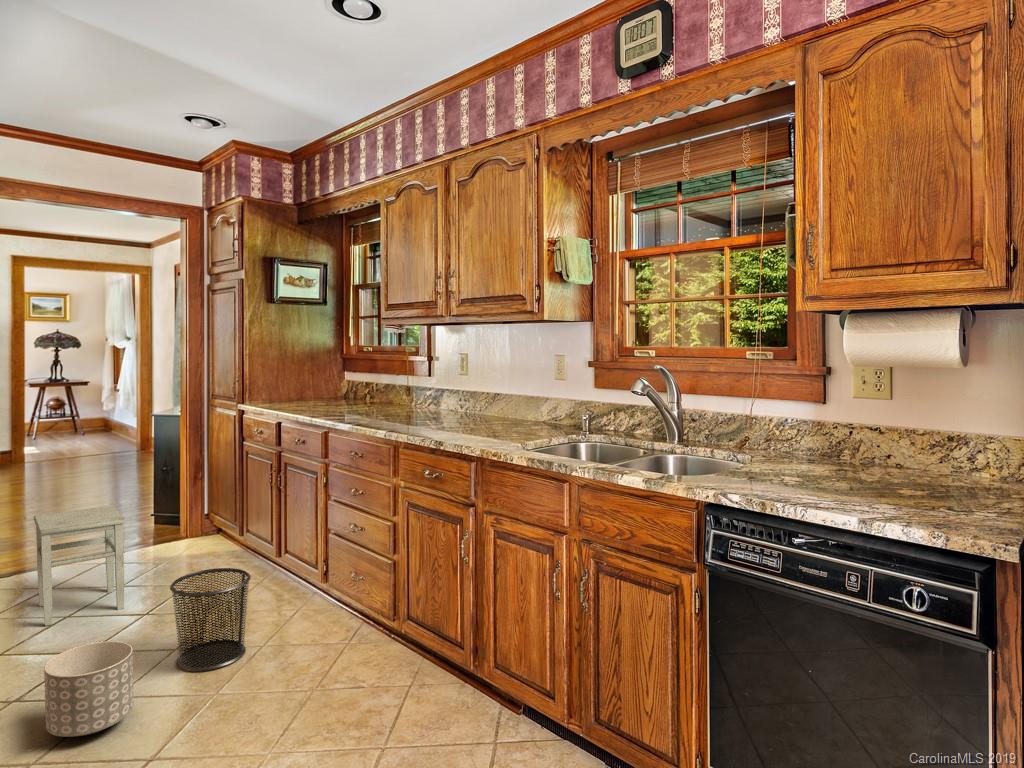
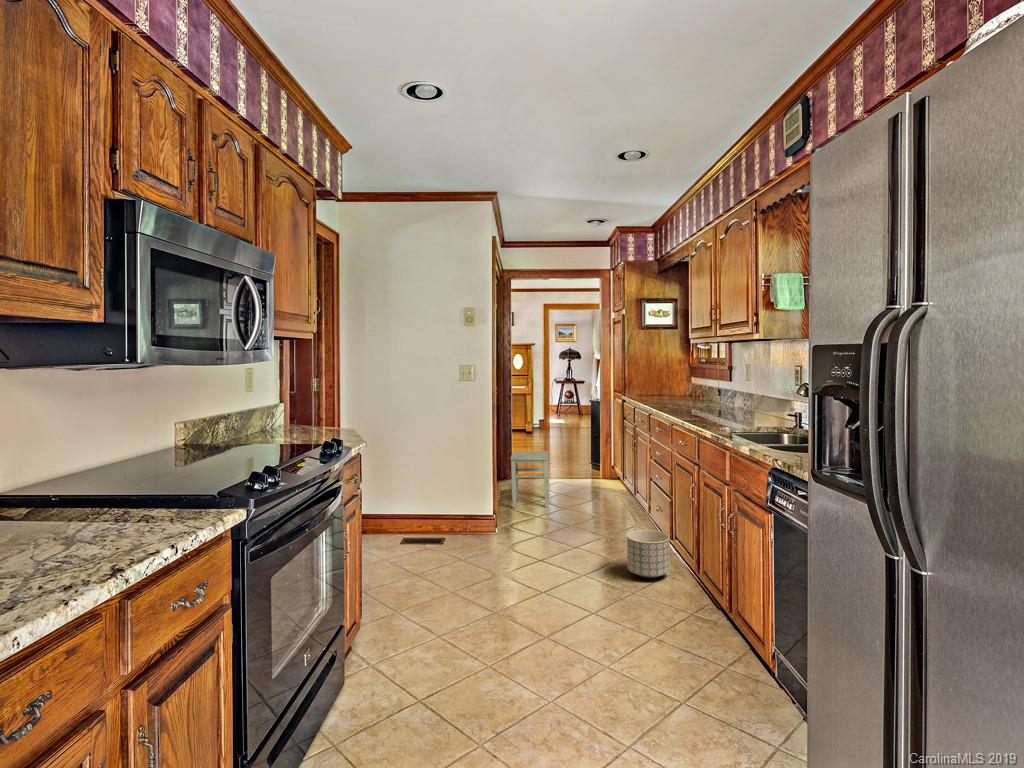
waste bin: present [170,568,251,671] -> none [551,488,592,540]
planter: present [44,641,134,737] -> present [627,530,670,578]

